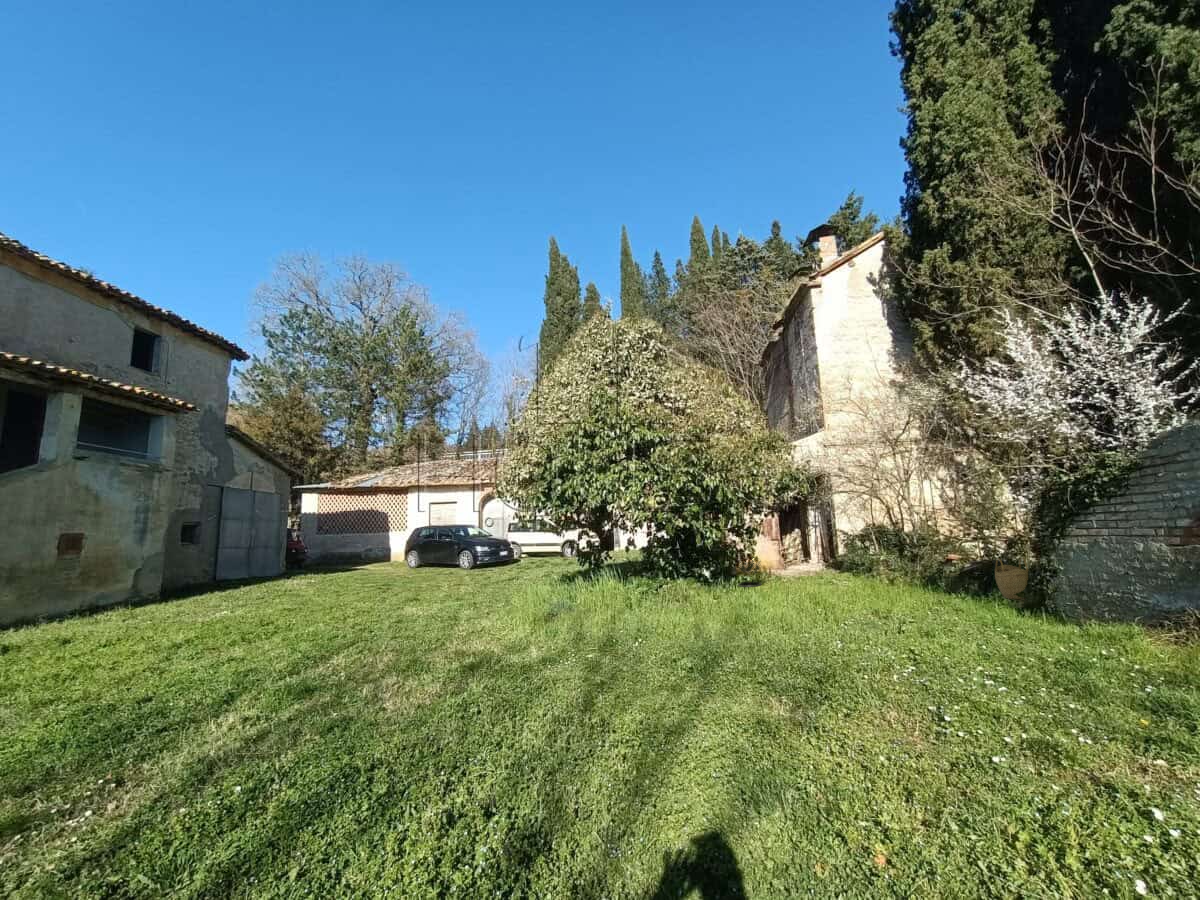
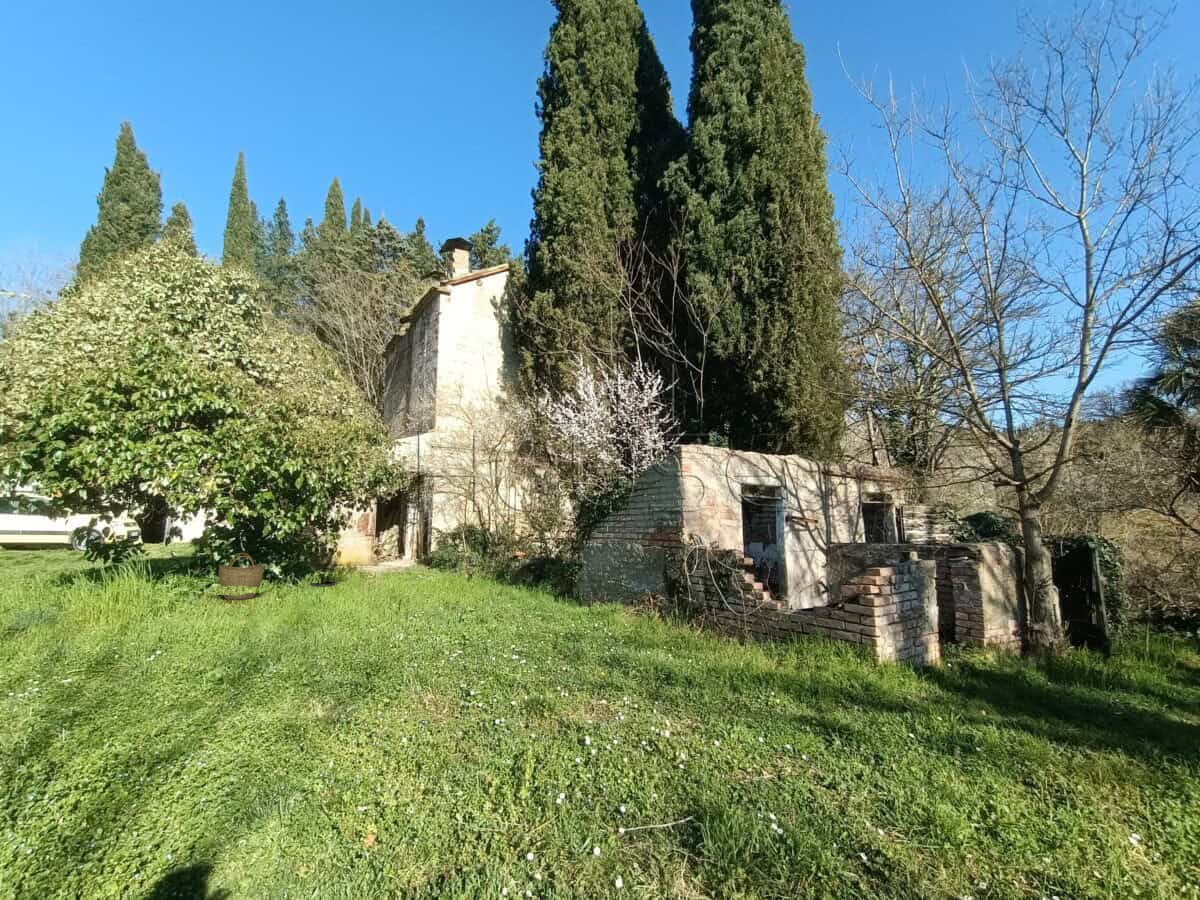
woven basket: present [995,558,1028,599] -> present [219,553,263,600]

